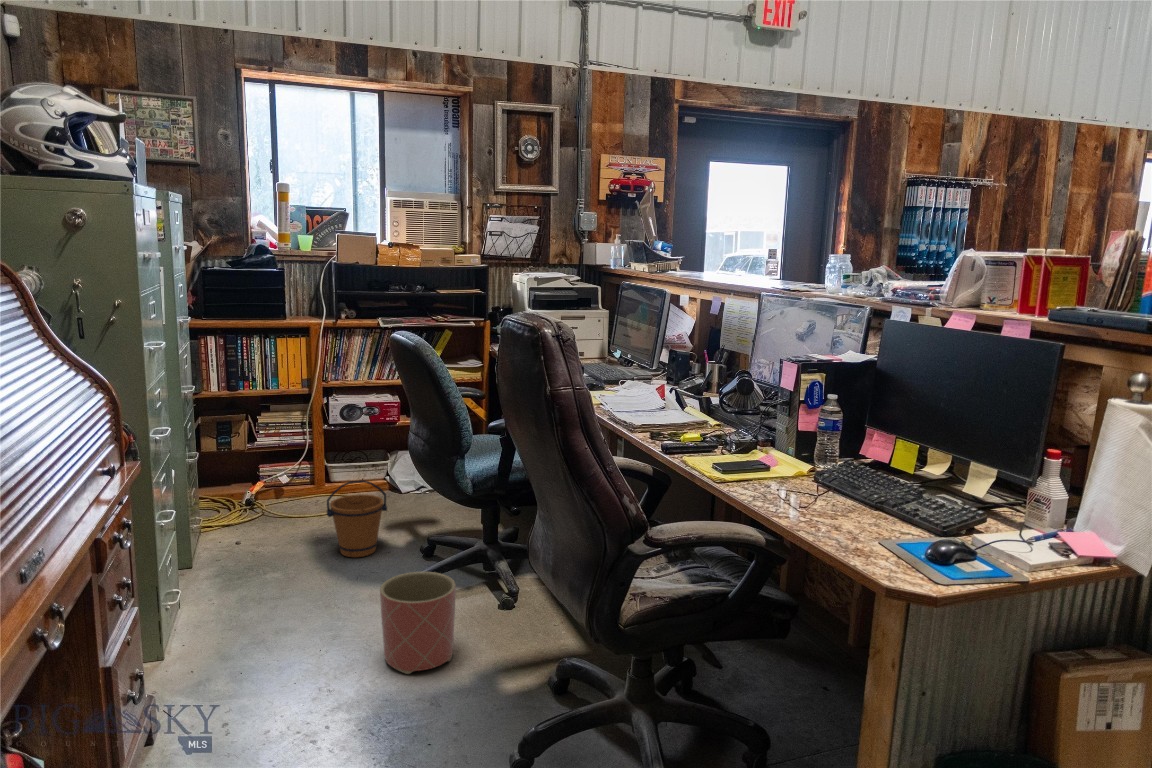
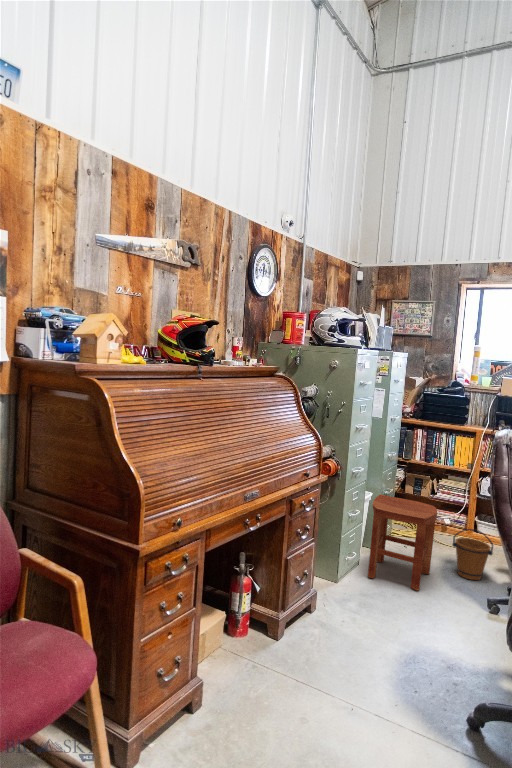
stool: none [190,462,307,622] -> present [368,494,437,591]
planter: present [380,572,456,674] -> none [443,587,497,658]

